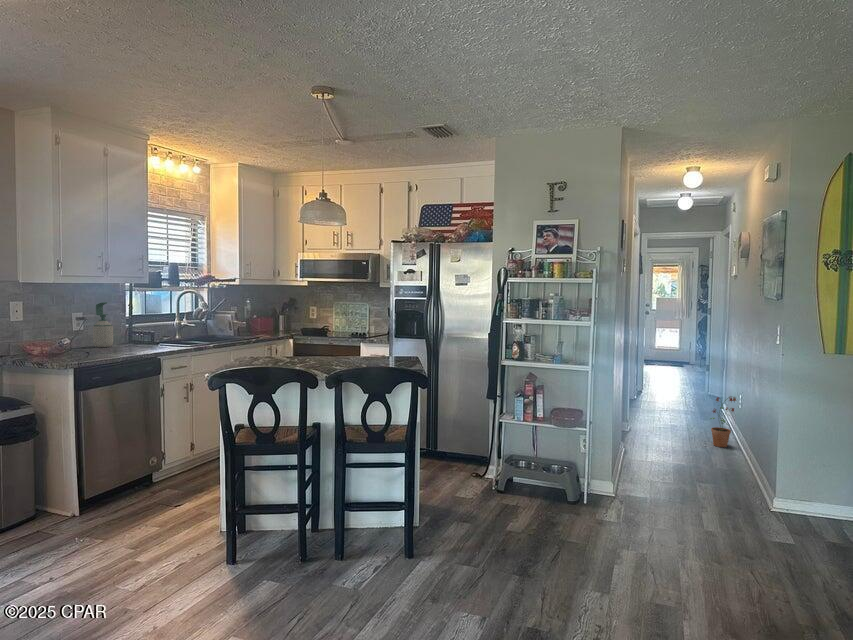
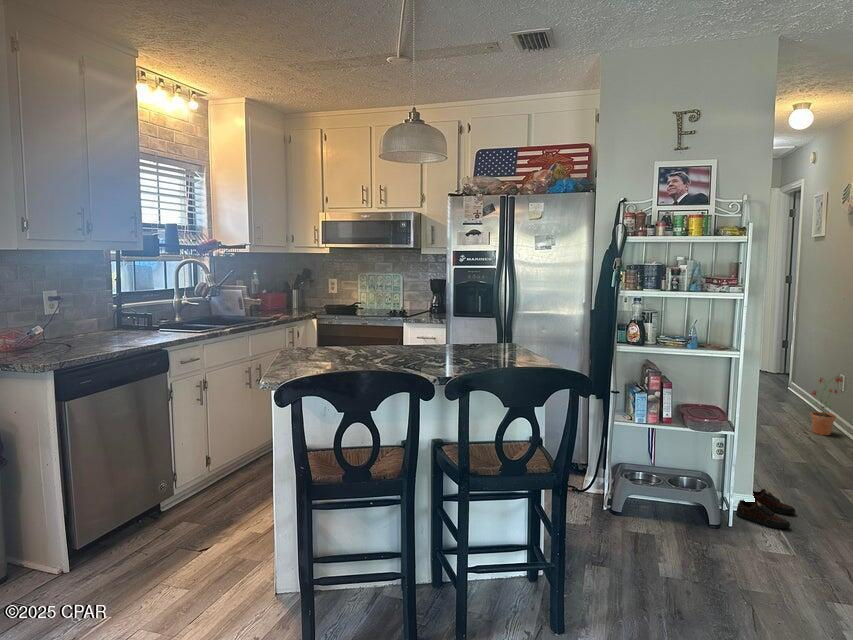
soap bottle: present [93,302,113,347] -> none [70,276,99,336]
shoe: none [595,479,644,507] -> present [736,489,796,528]

